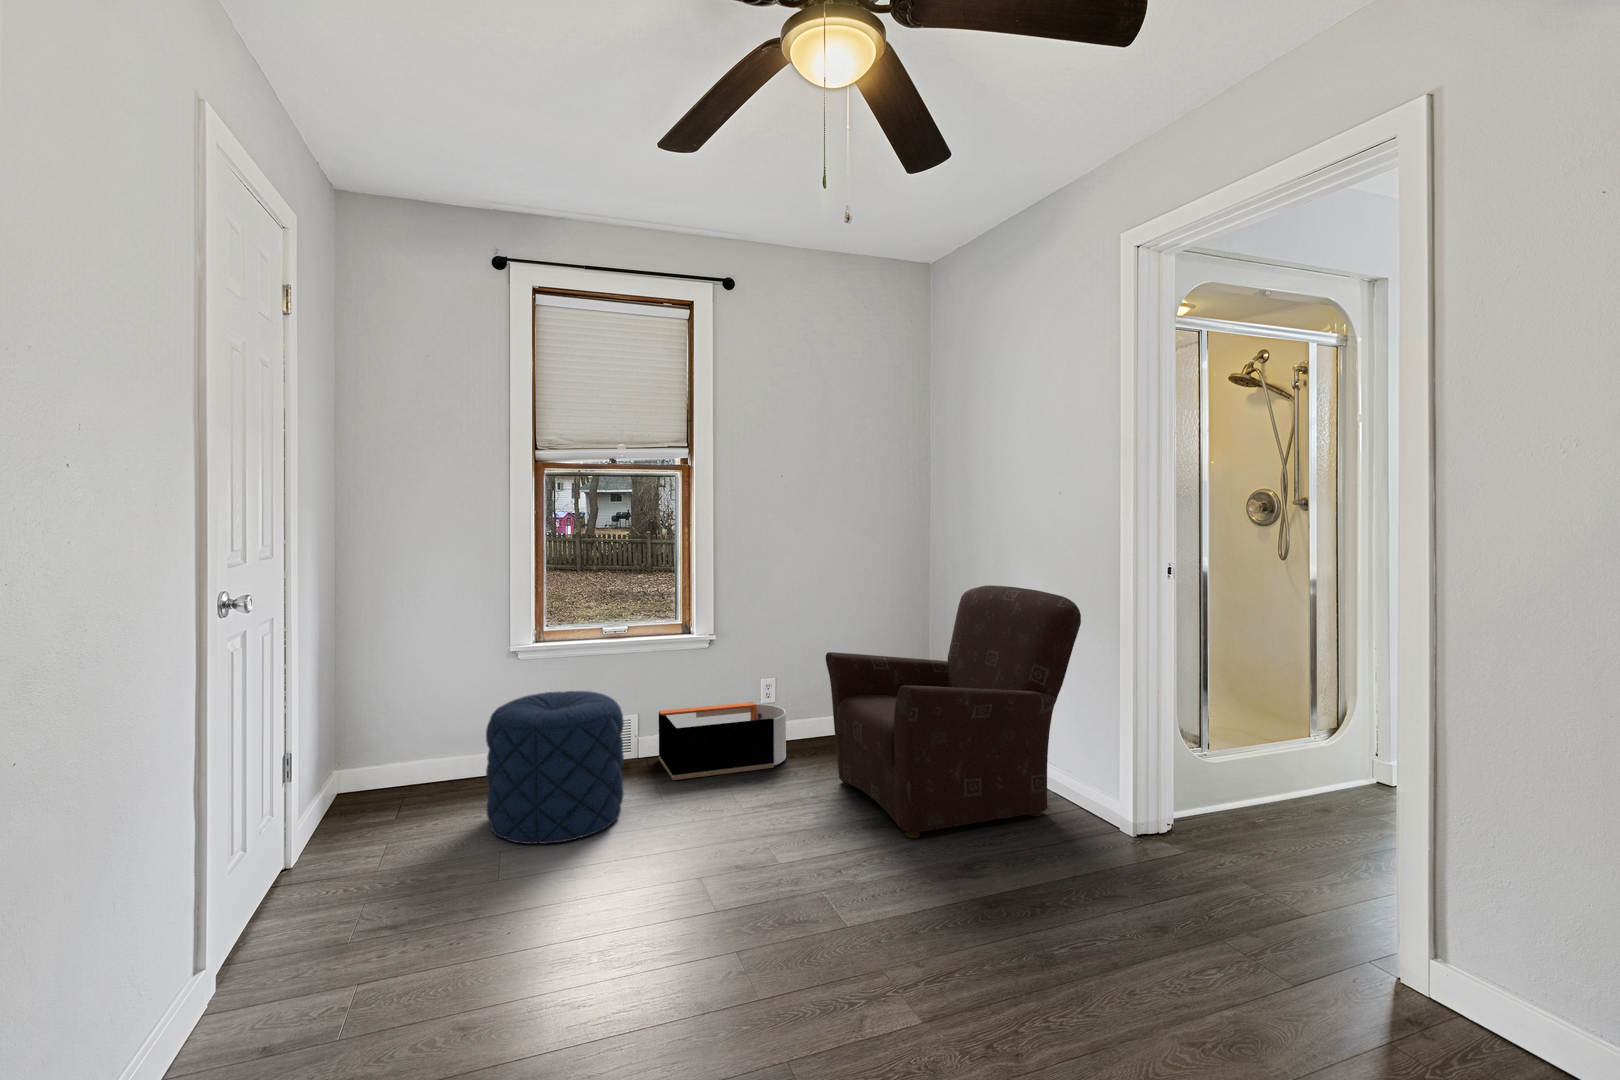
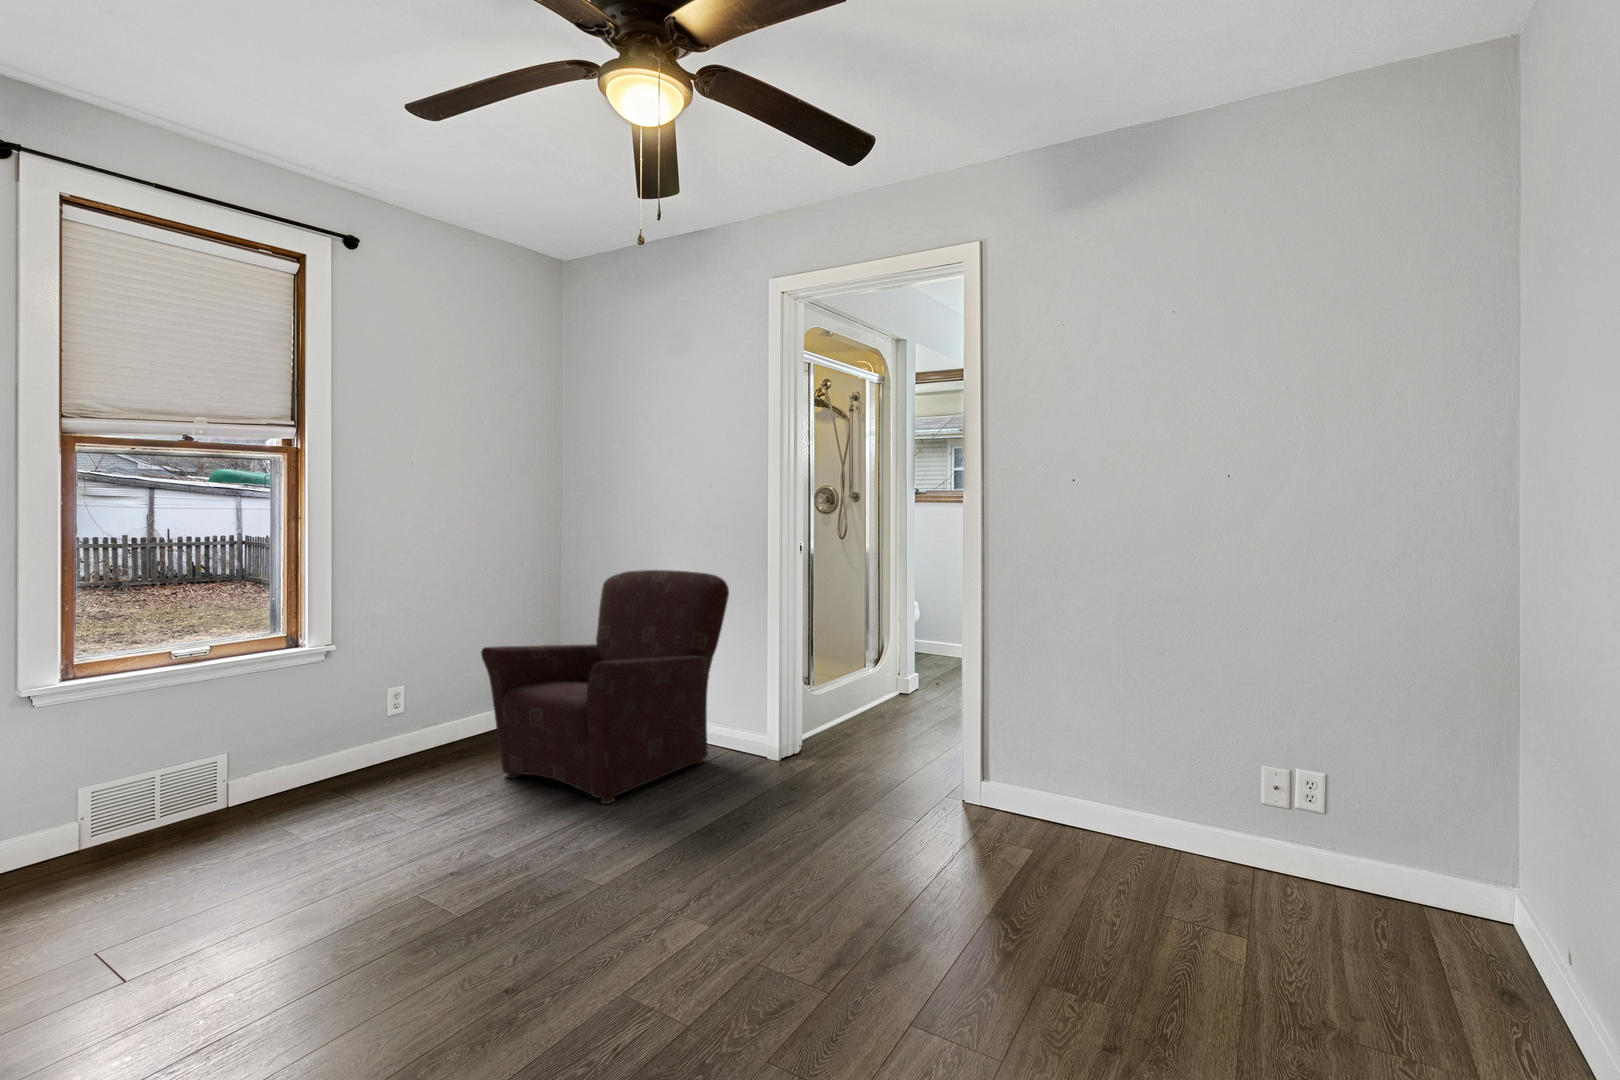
pouf: present [486,691,624,844] -> none [44,725,261,930]
storage bin: present [659,702,786,780] -> none [260,716,428,816]

